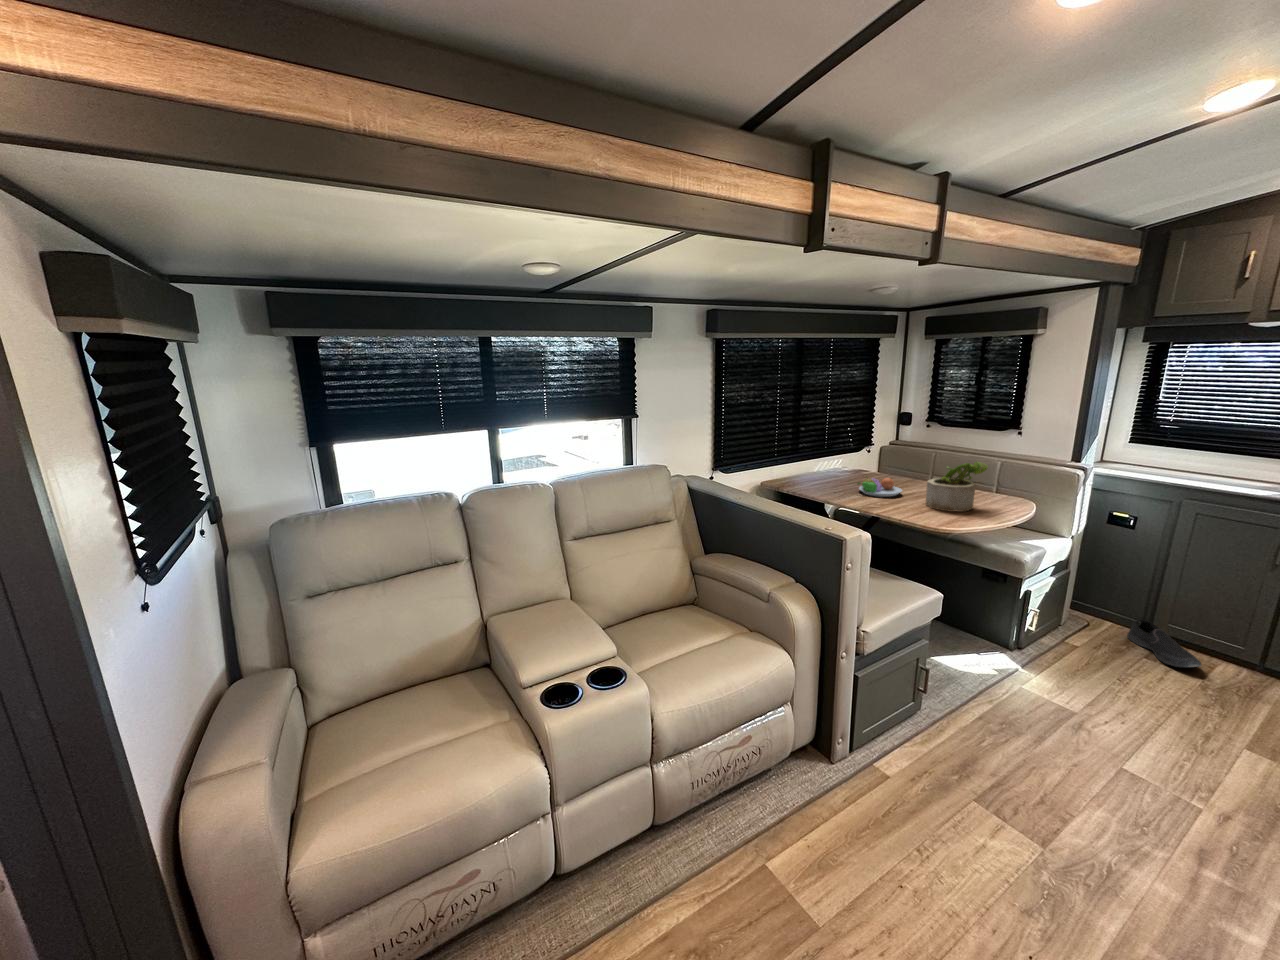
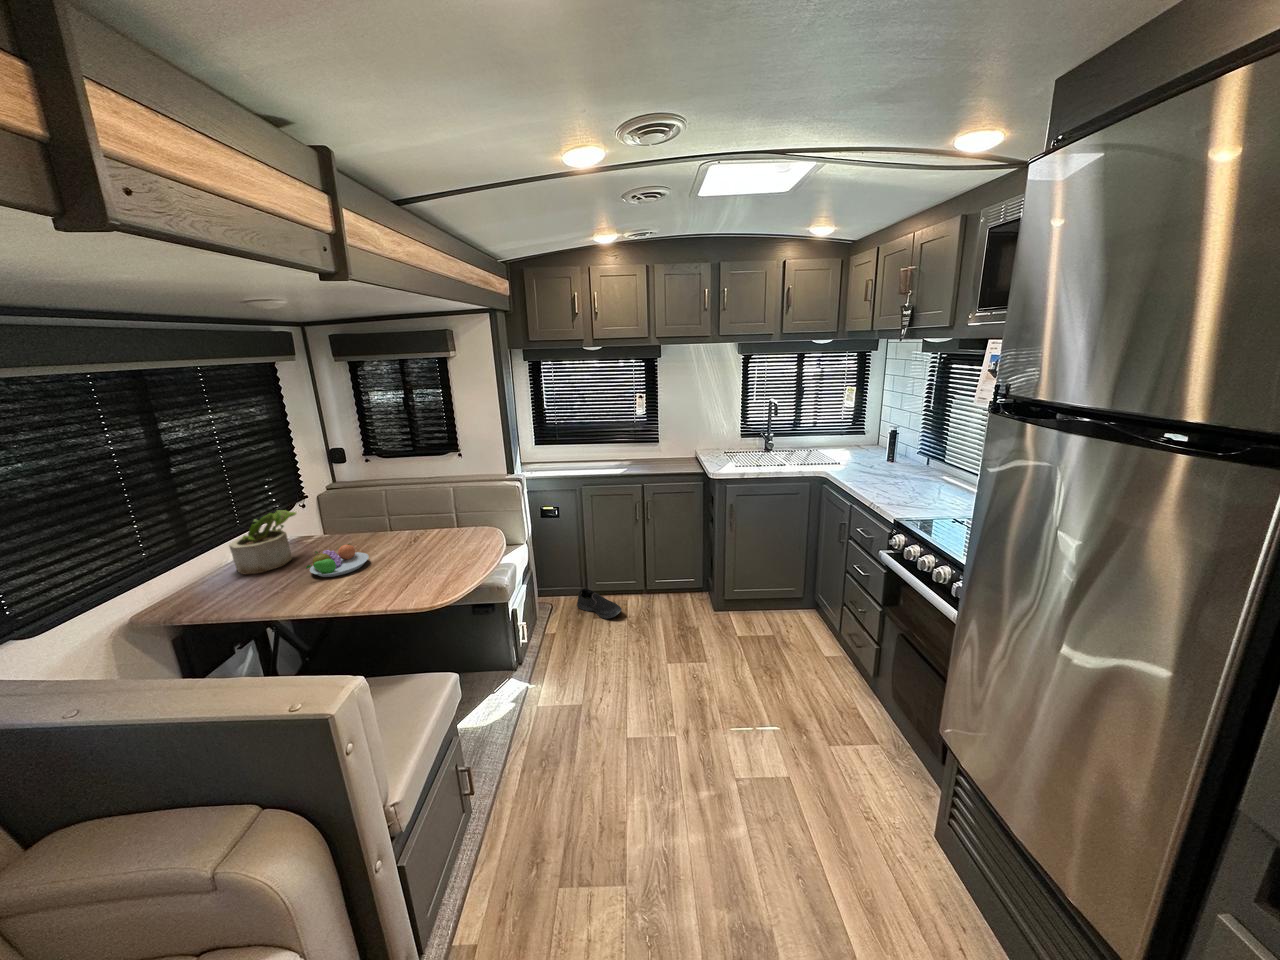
potted plant: present [926,462,988,512] -> present [229,510,296,574]

